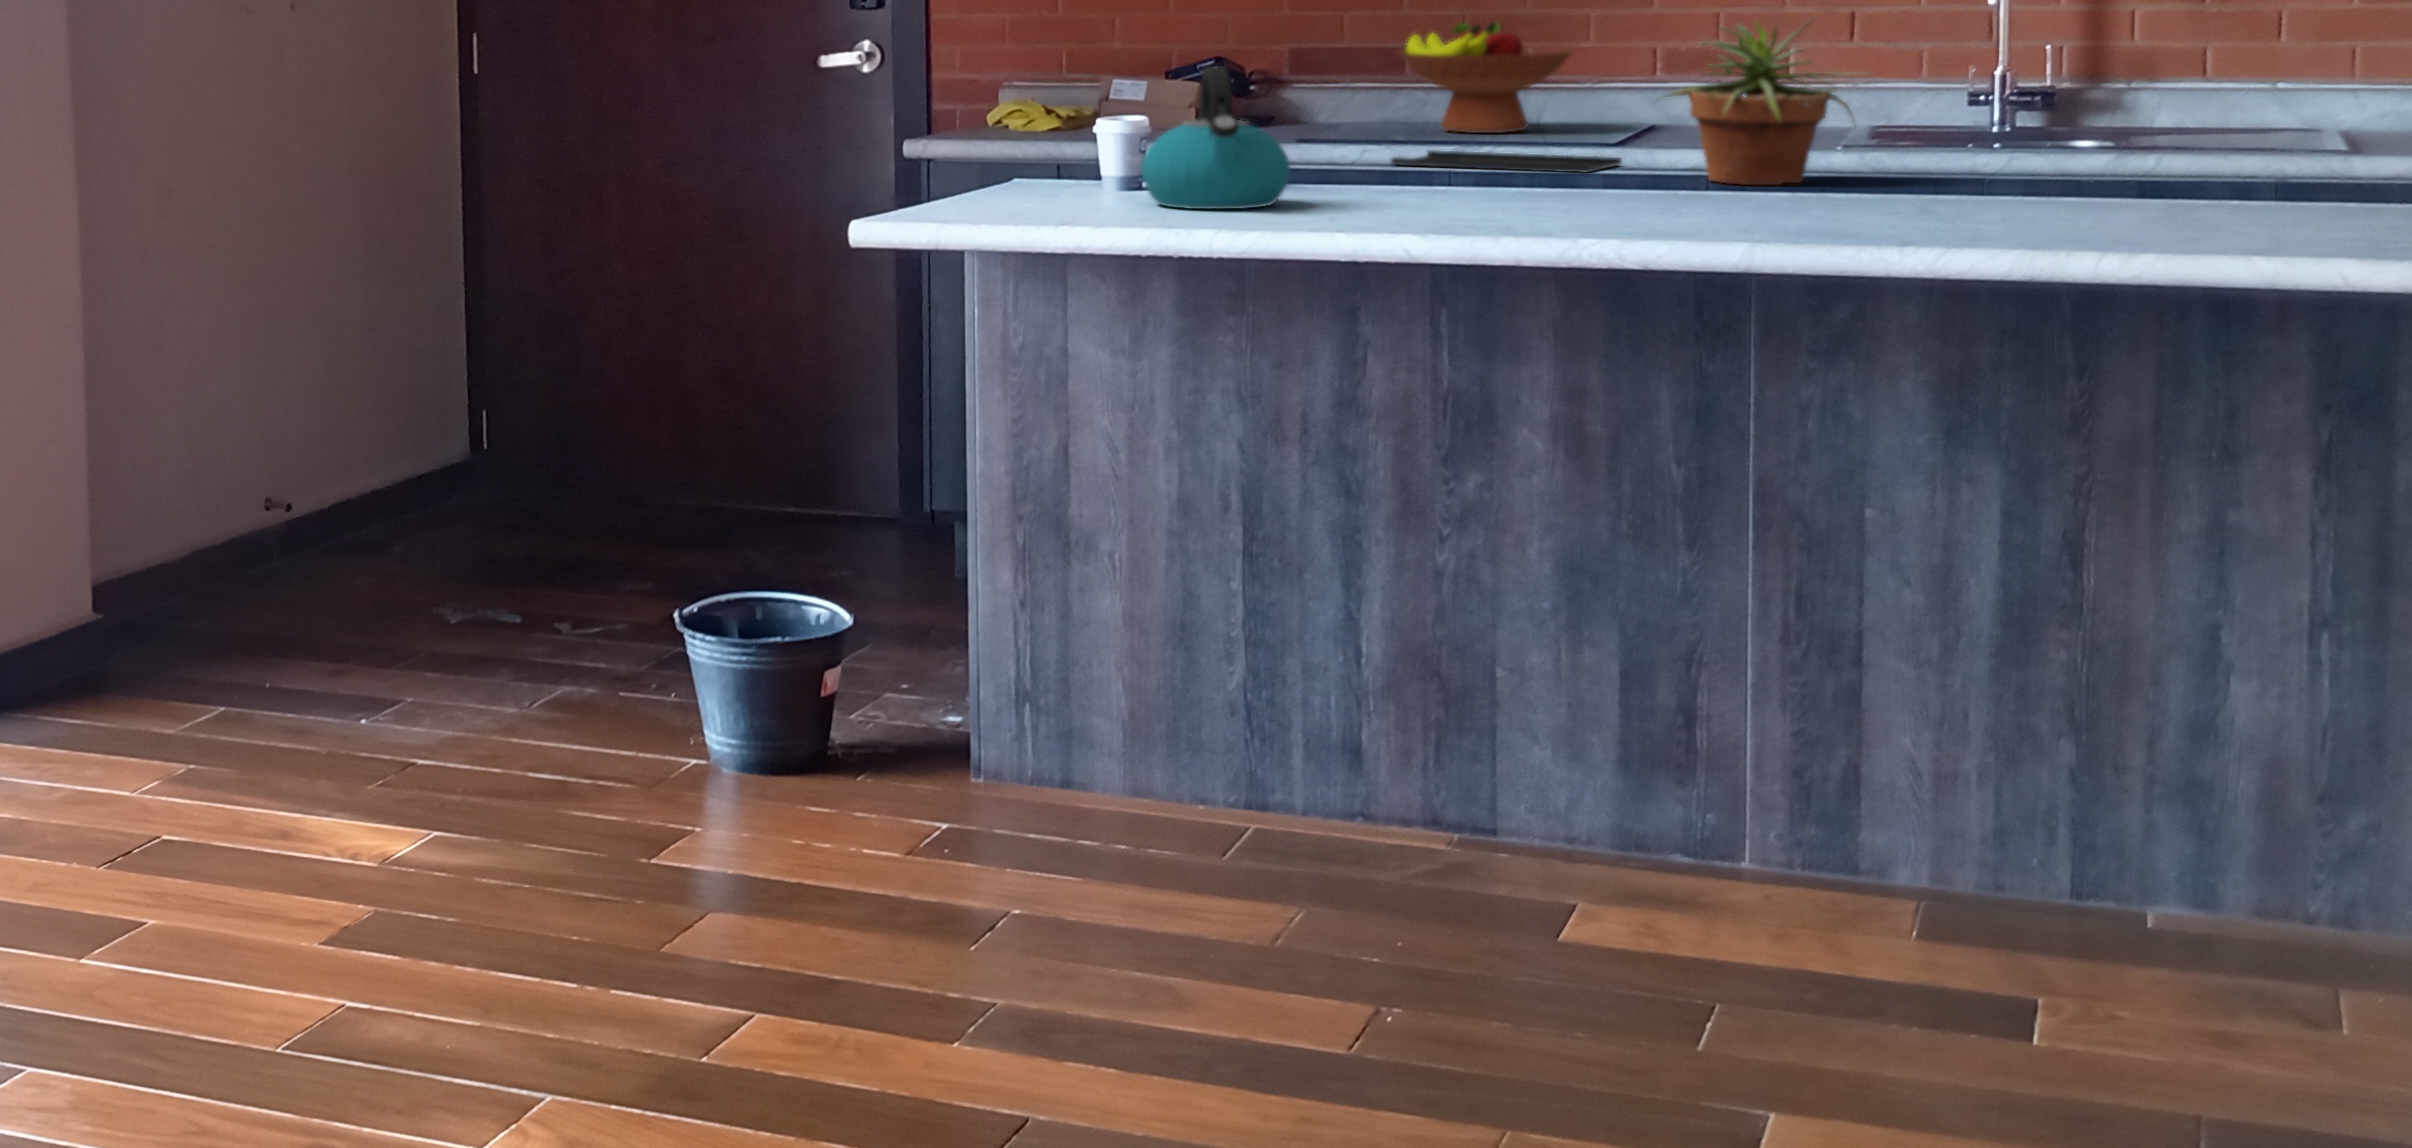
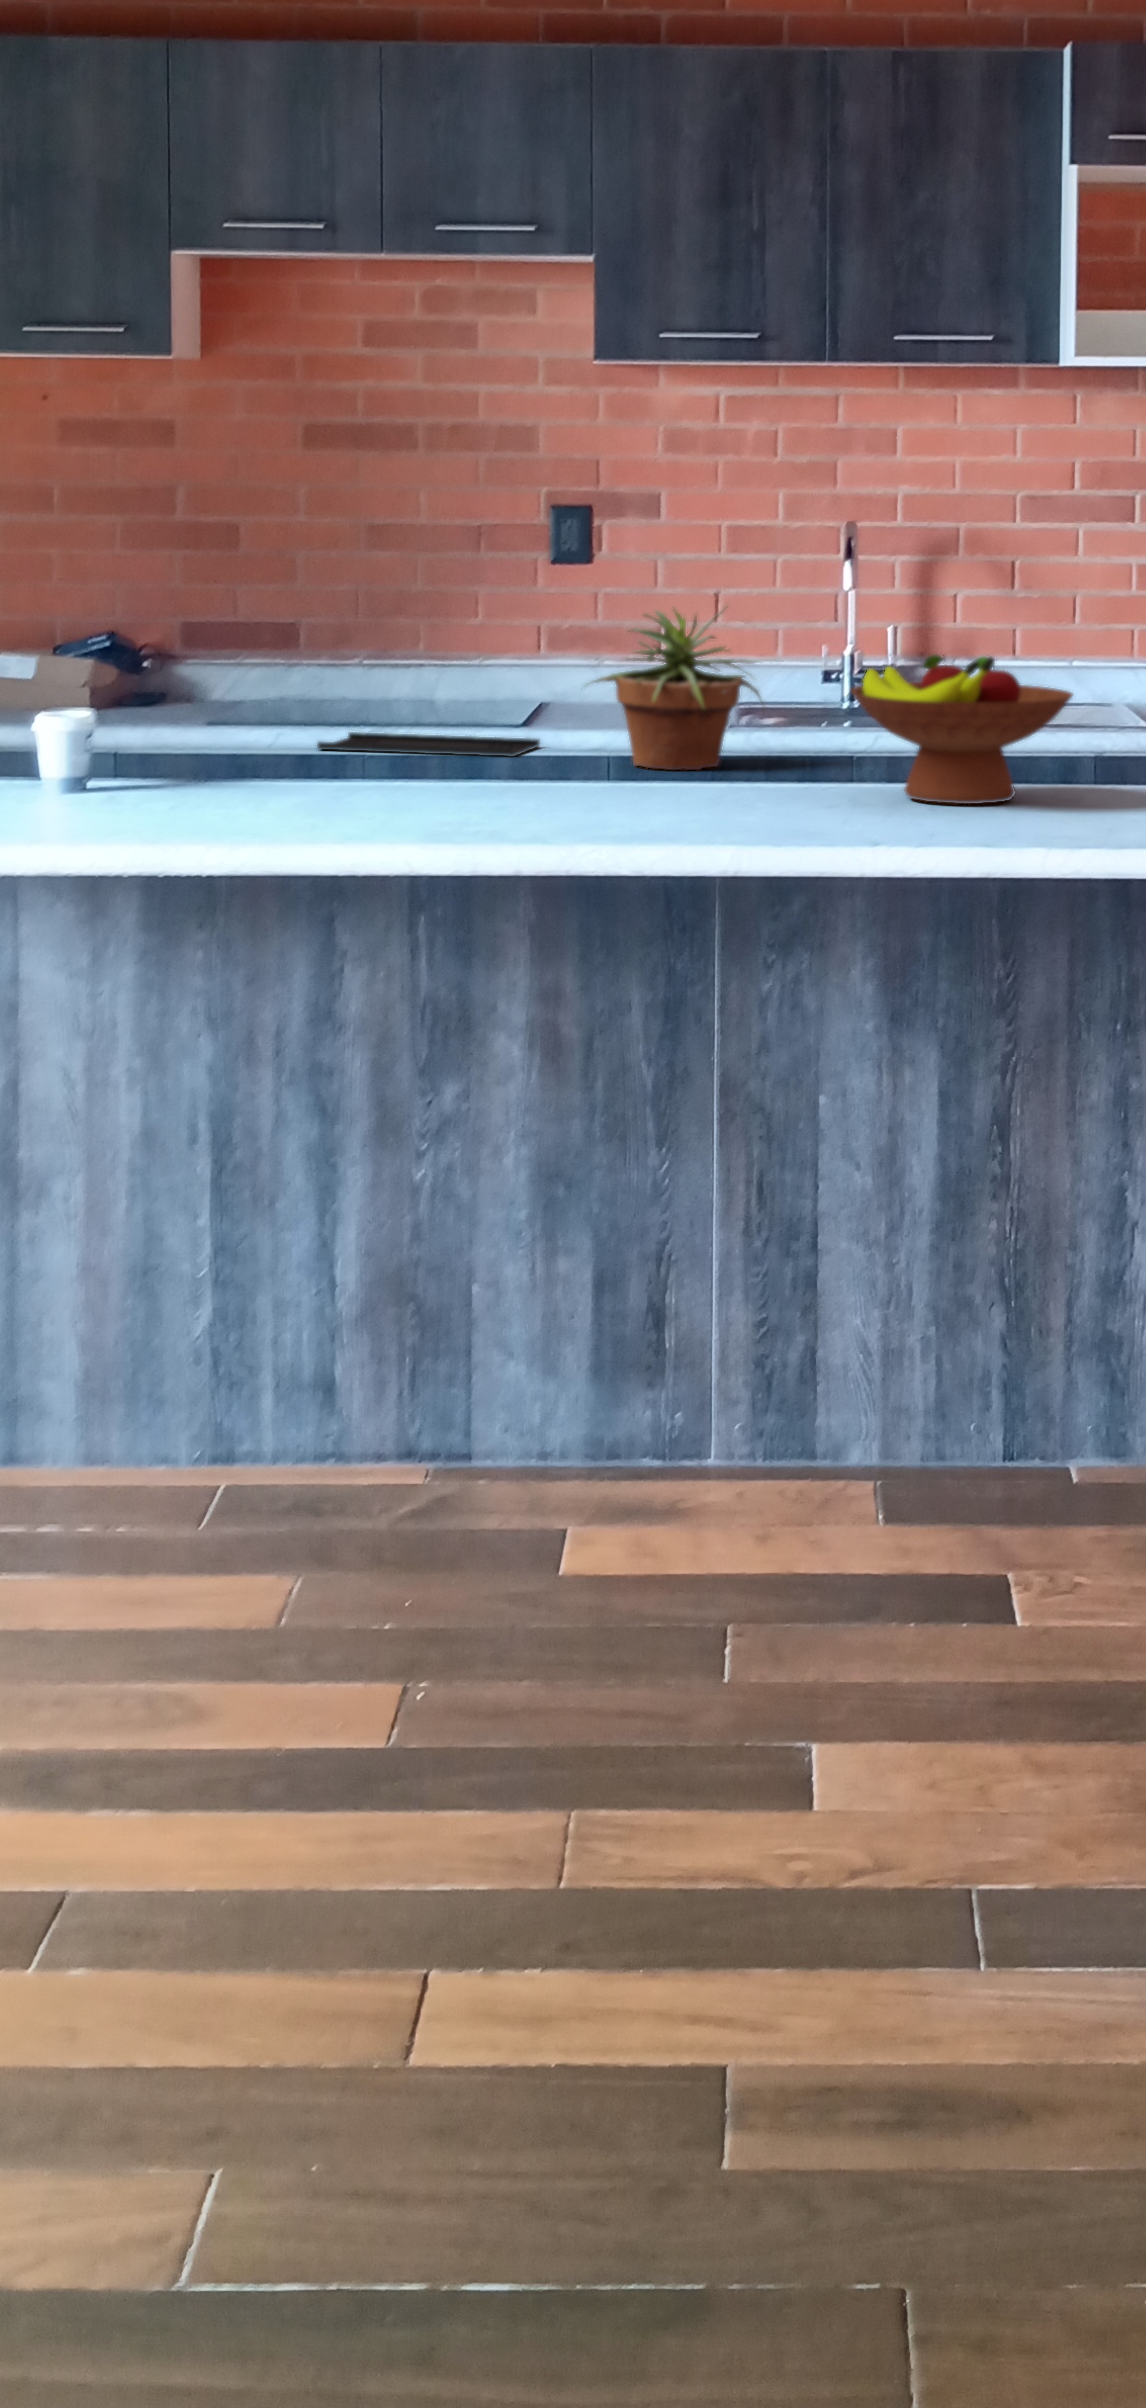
fruit bowl: present [1400,22,1573,133] -> present [851,655,1073,804]
kettle: present [1142,66,1290,209] -> none [91,658,250,813]

